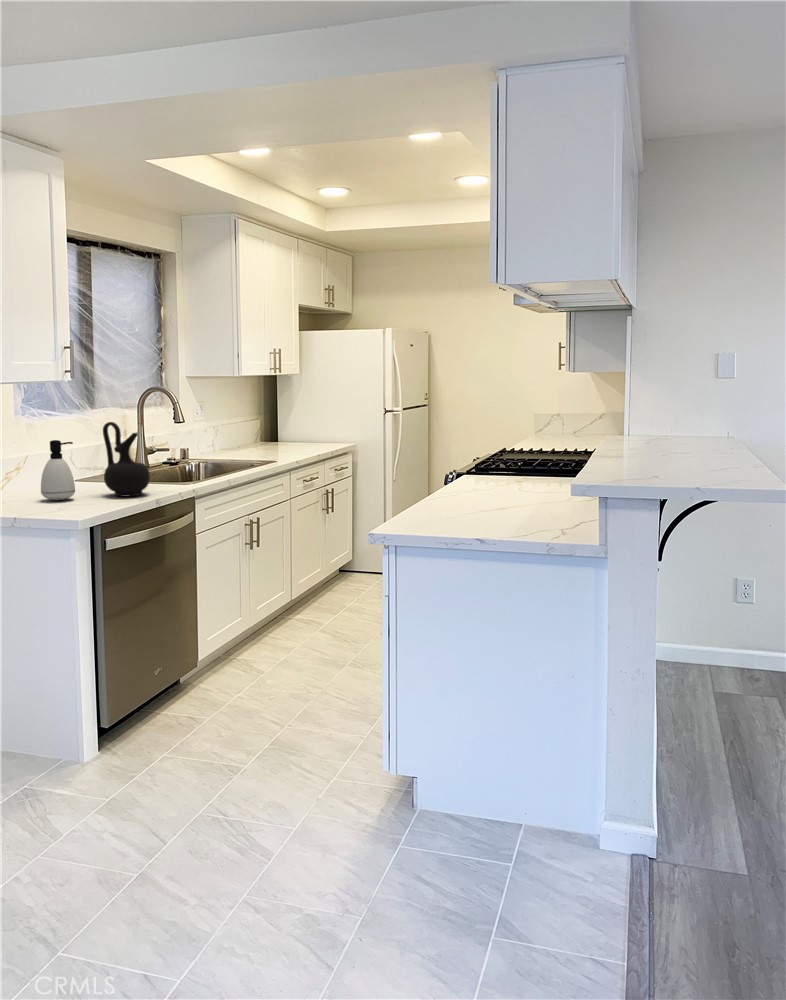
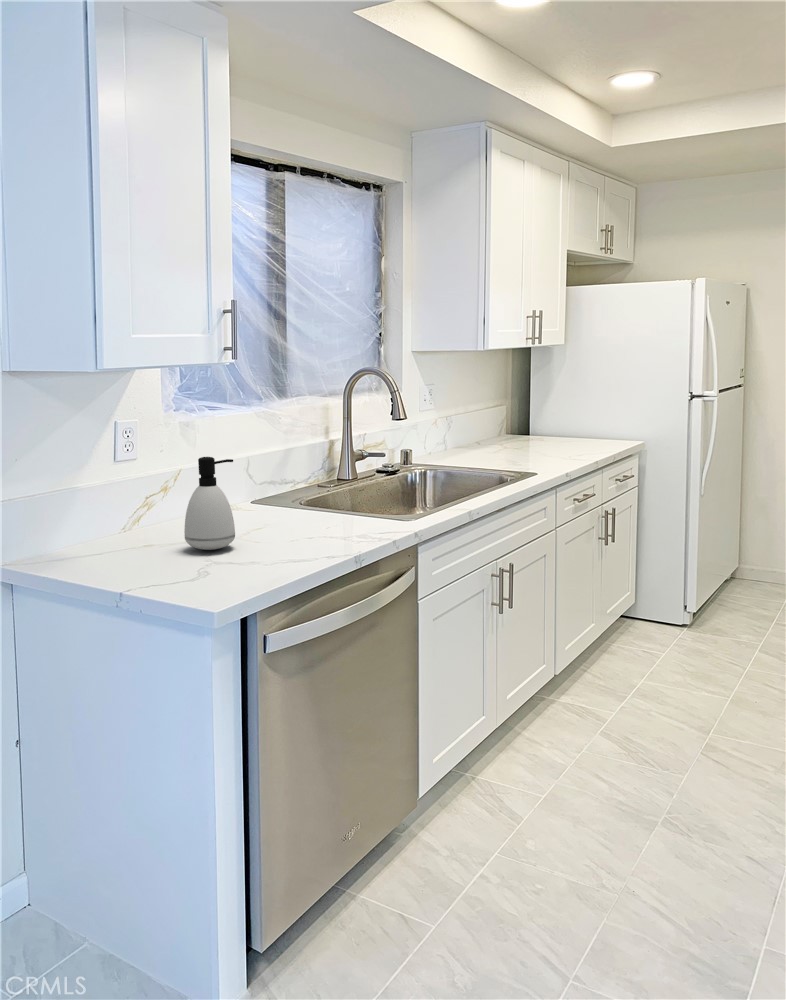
ceramic jug: present [103,422,150,496] -> none [280,427,348,545]

